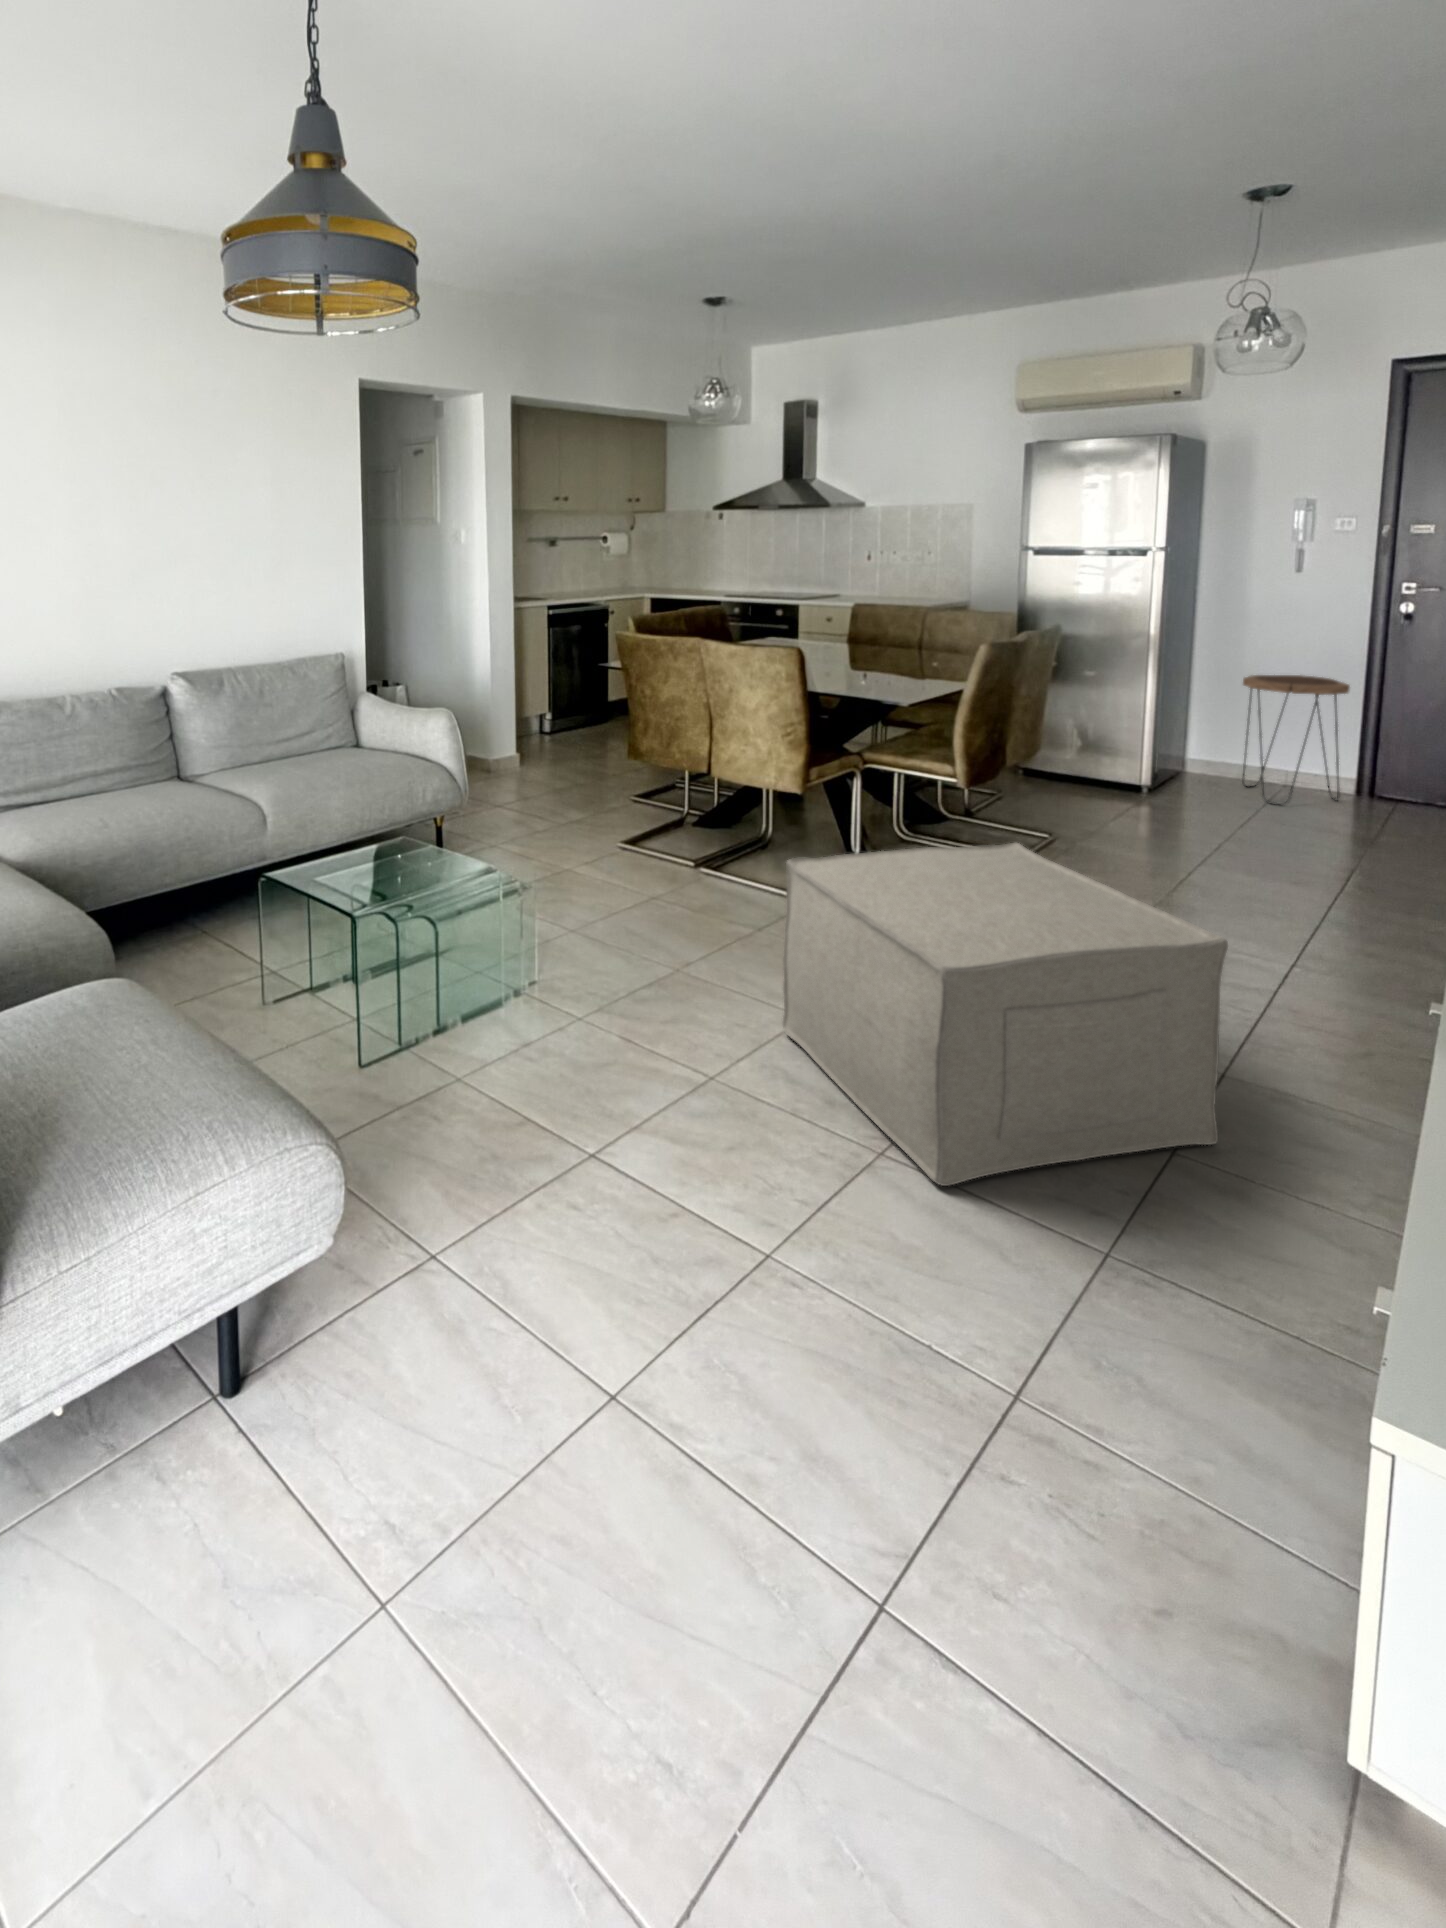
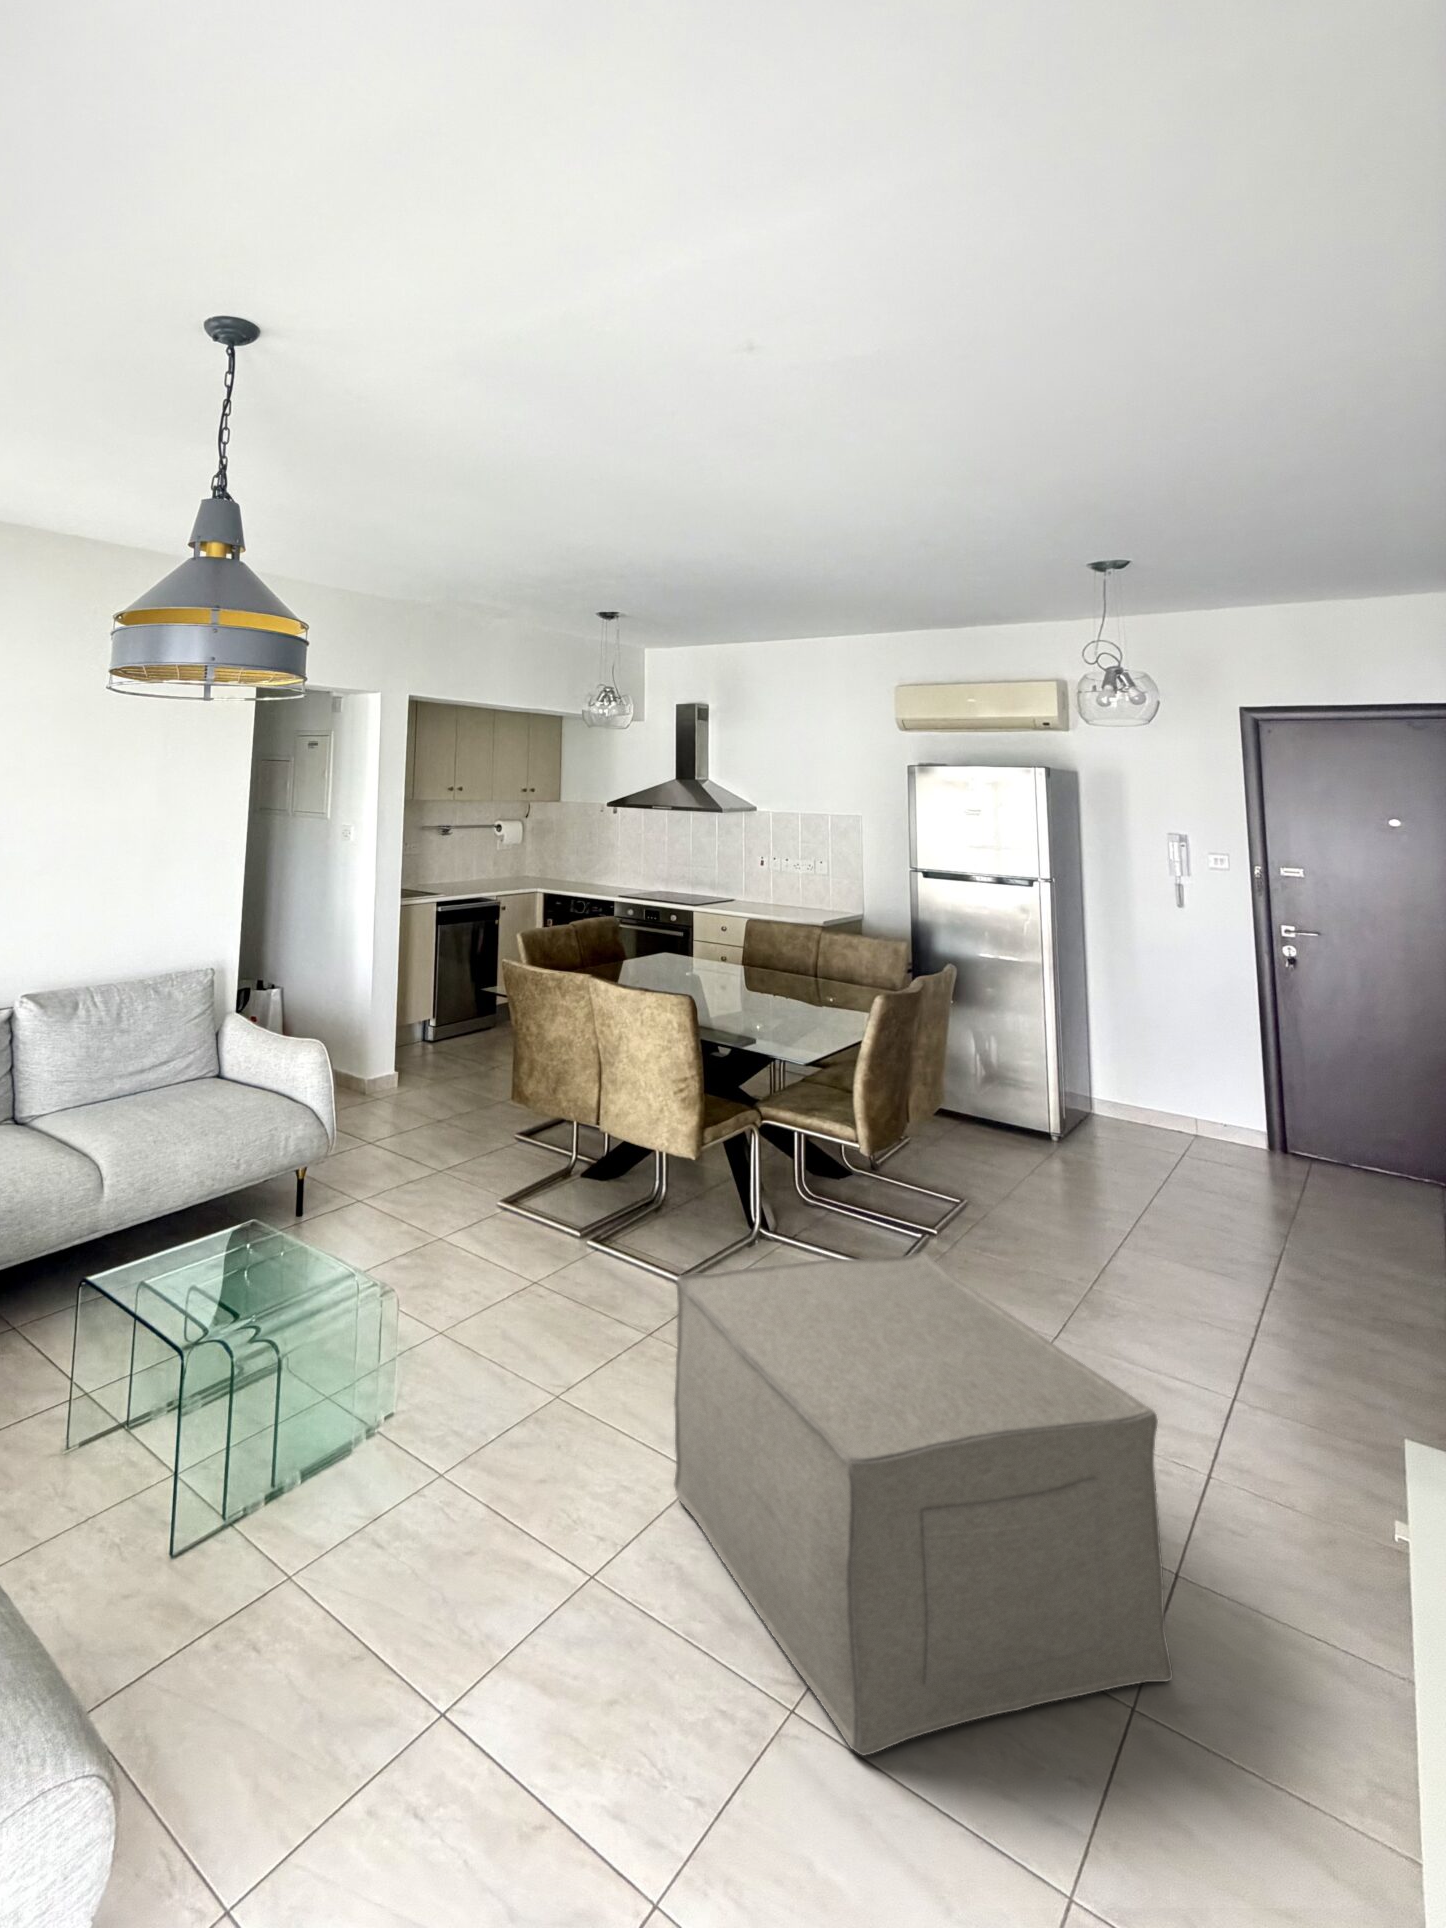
side table: present [1243,675,1350,804] -> none [1142,1014,1253,1163]

